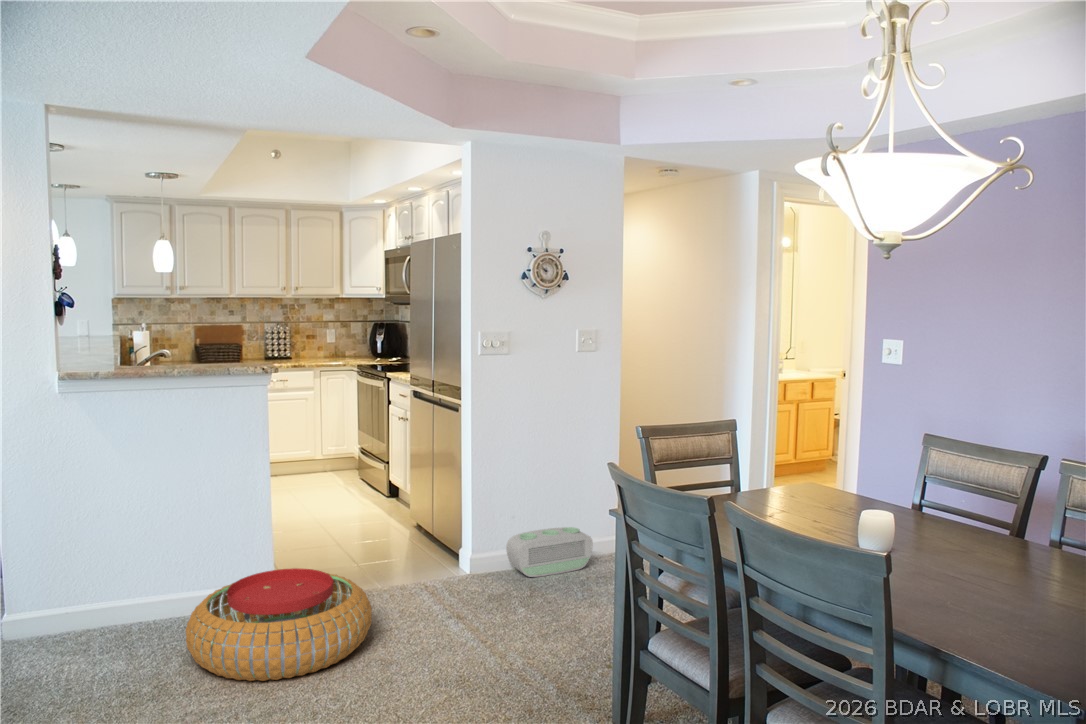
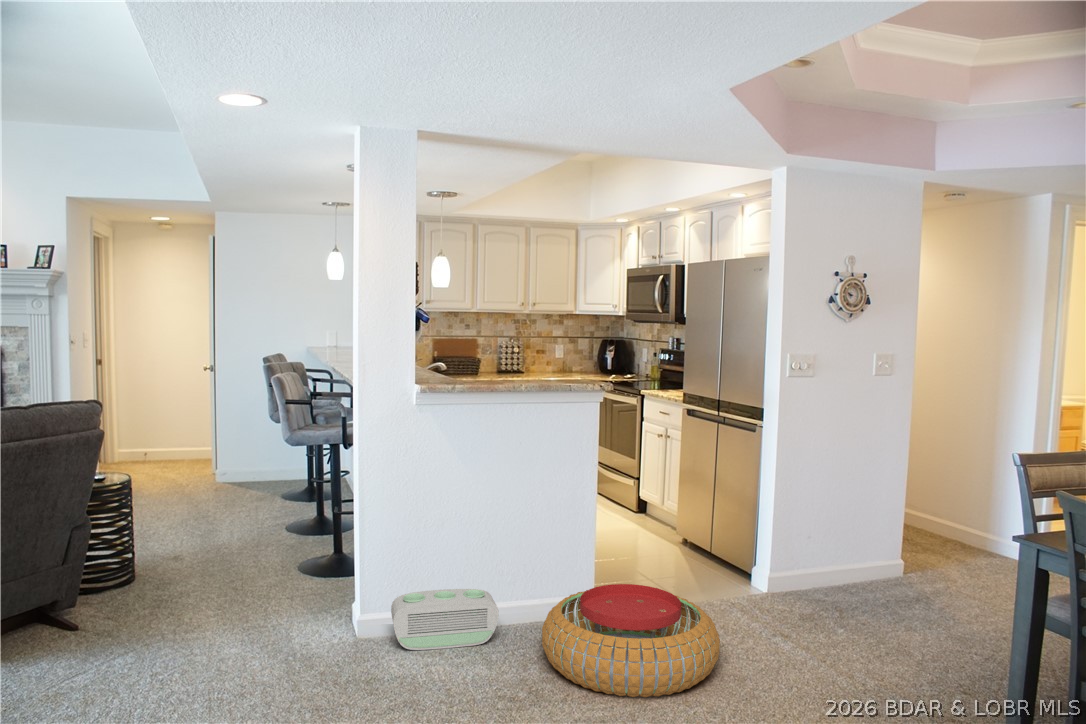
air purifier: present [506,527,593,577] -> present [391,589,499,650]

